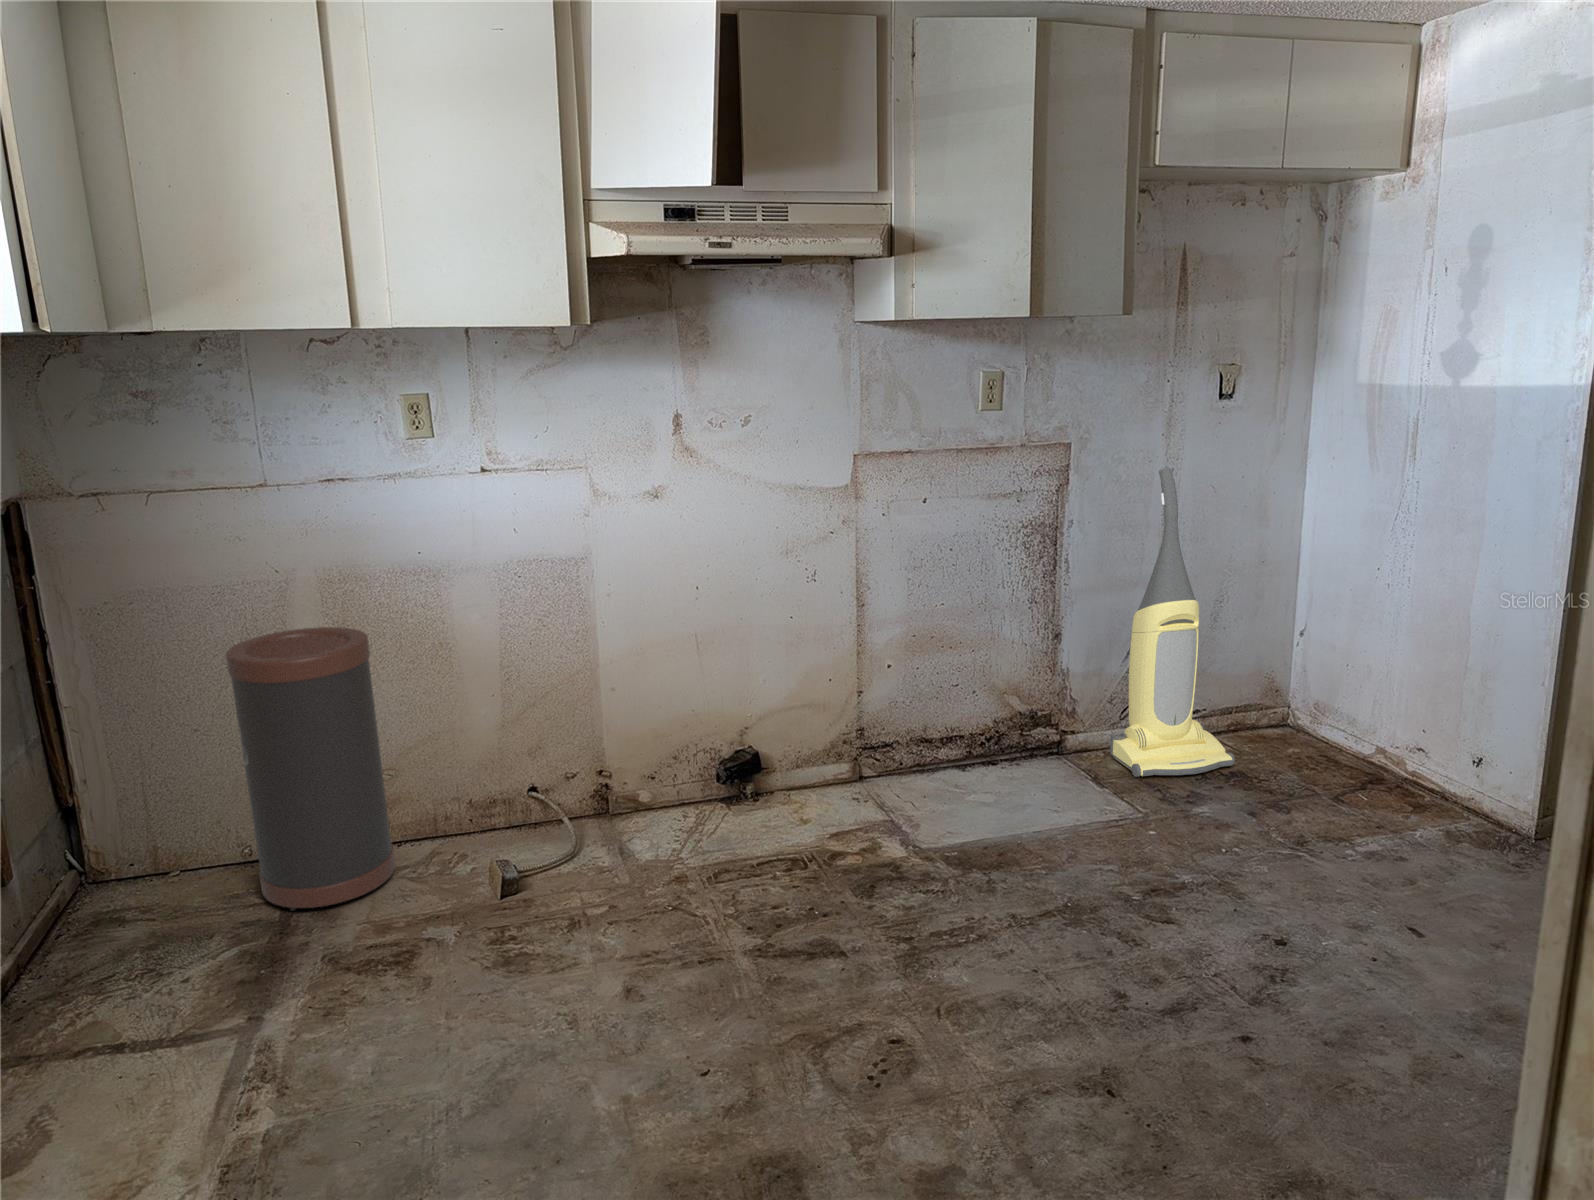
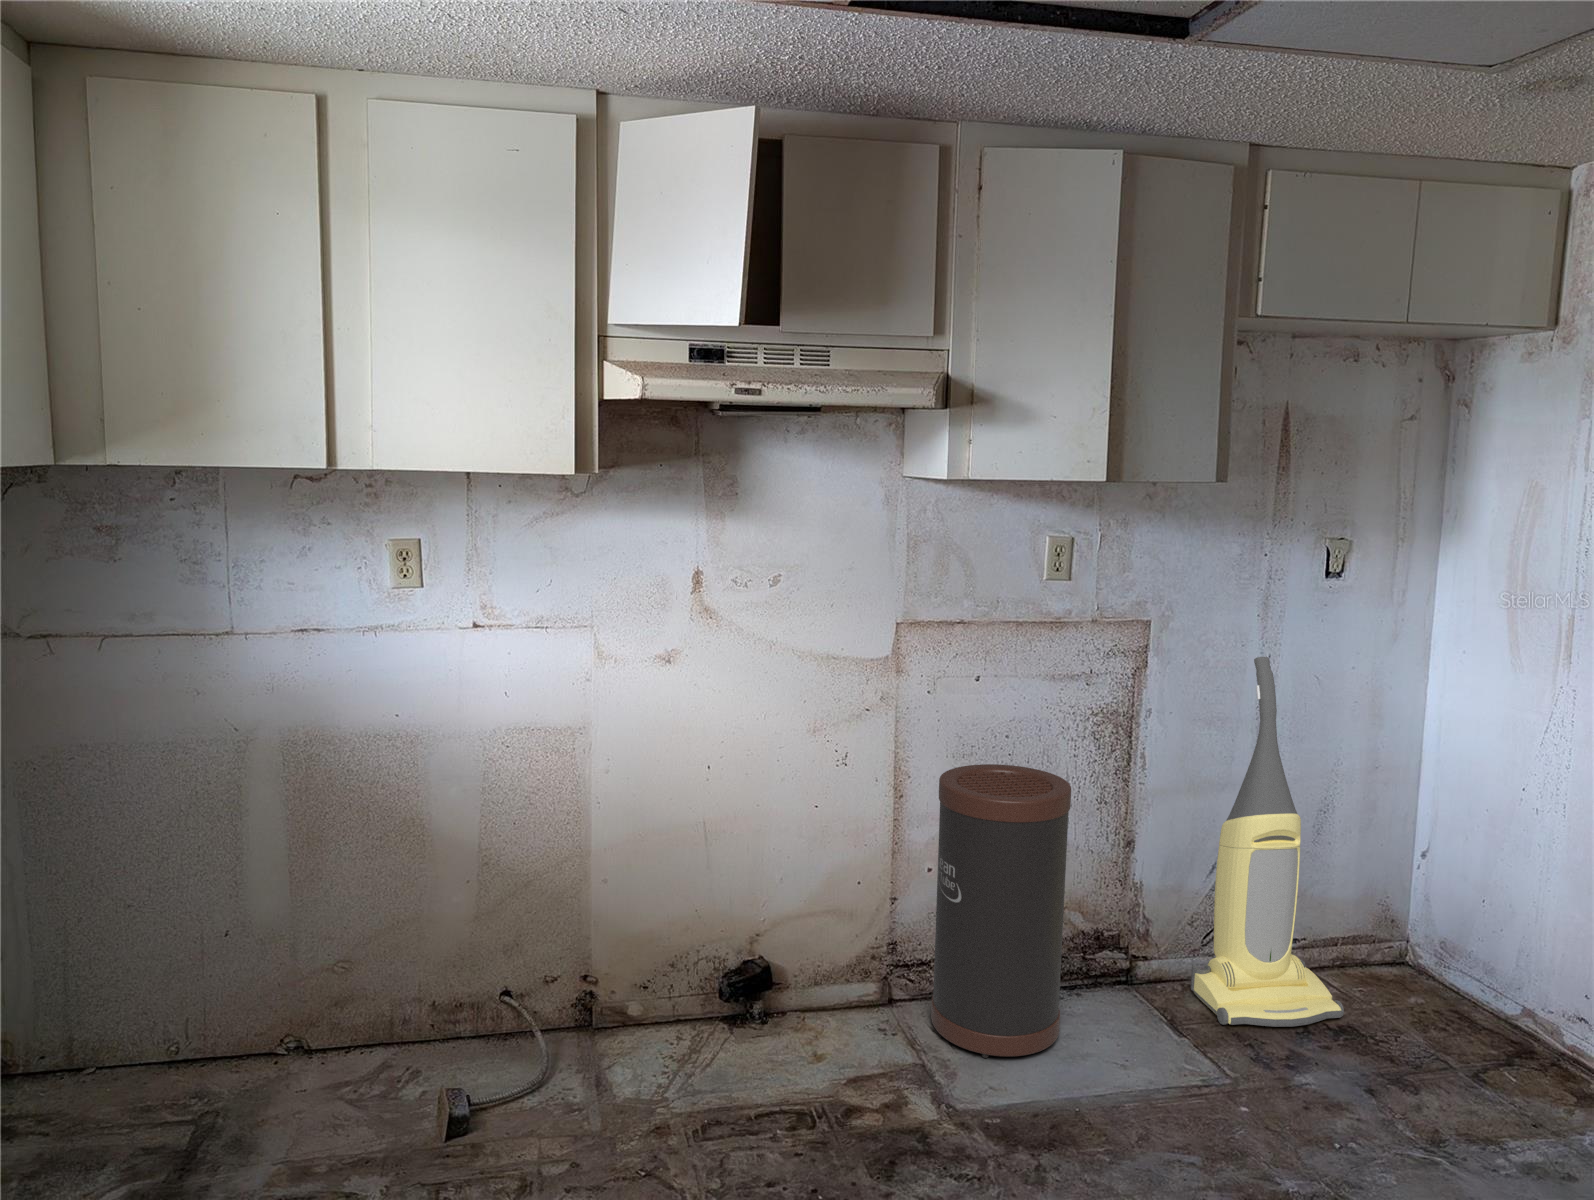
trash can: present [226,627,395,911] -> present [931,764,1071,1058]

